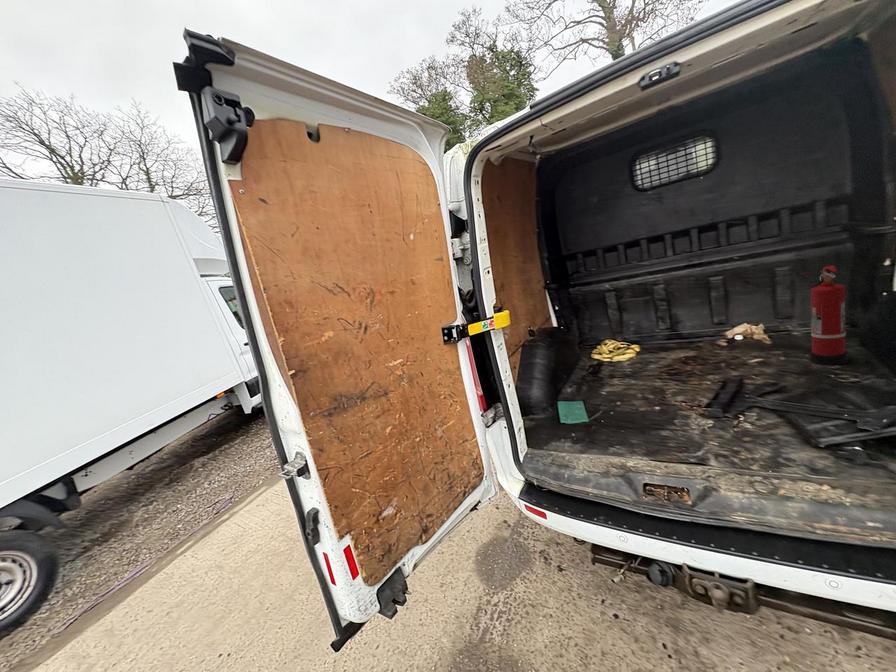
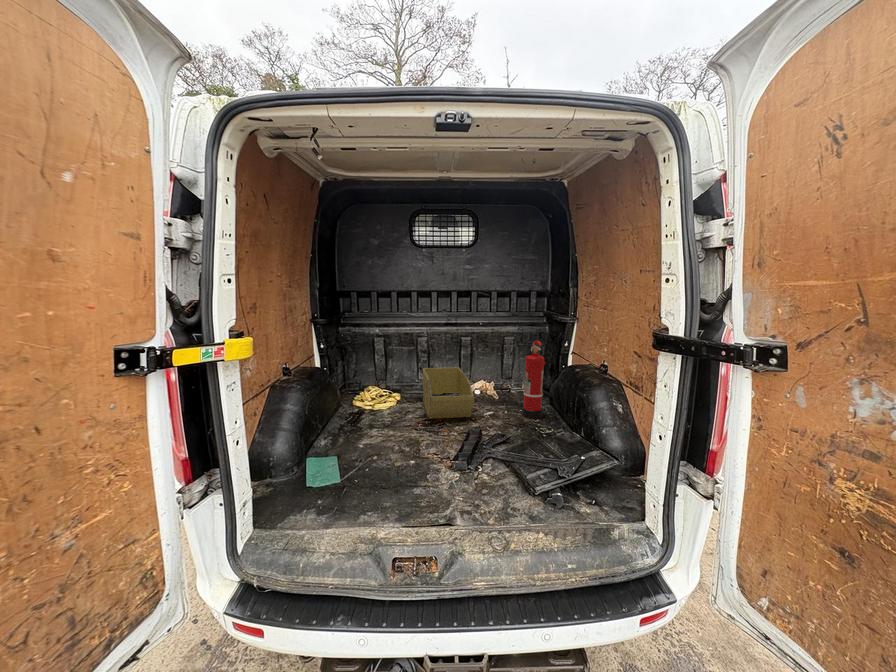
storage bin: none [662,312,733,368] -> present [422,367,475,419]

